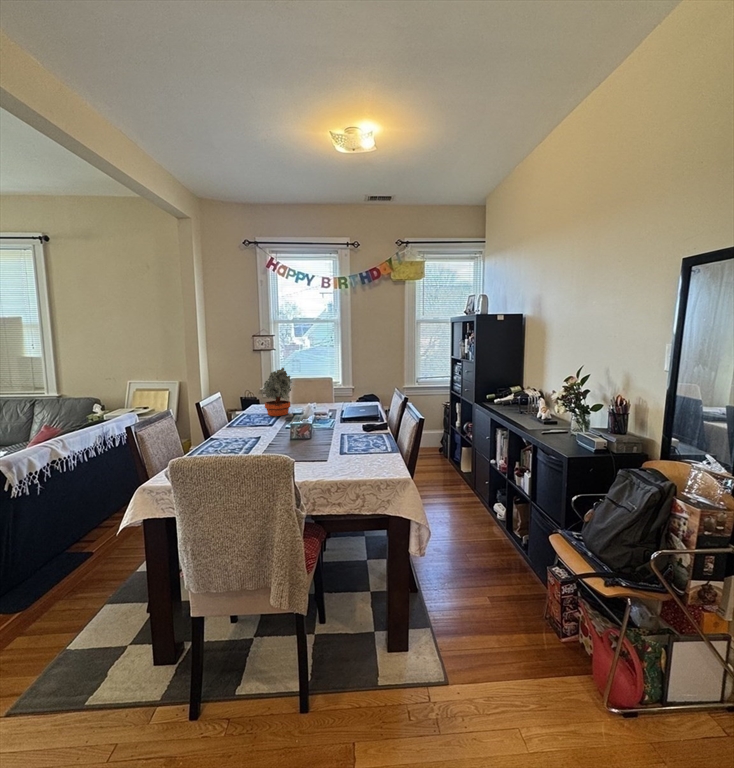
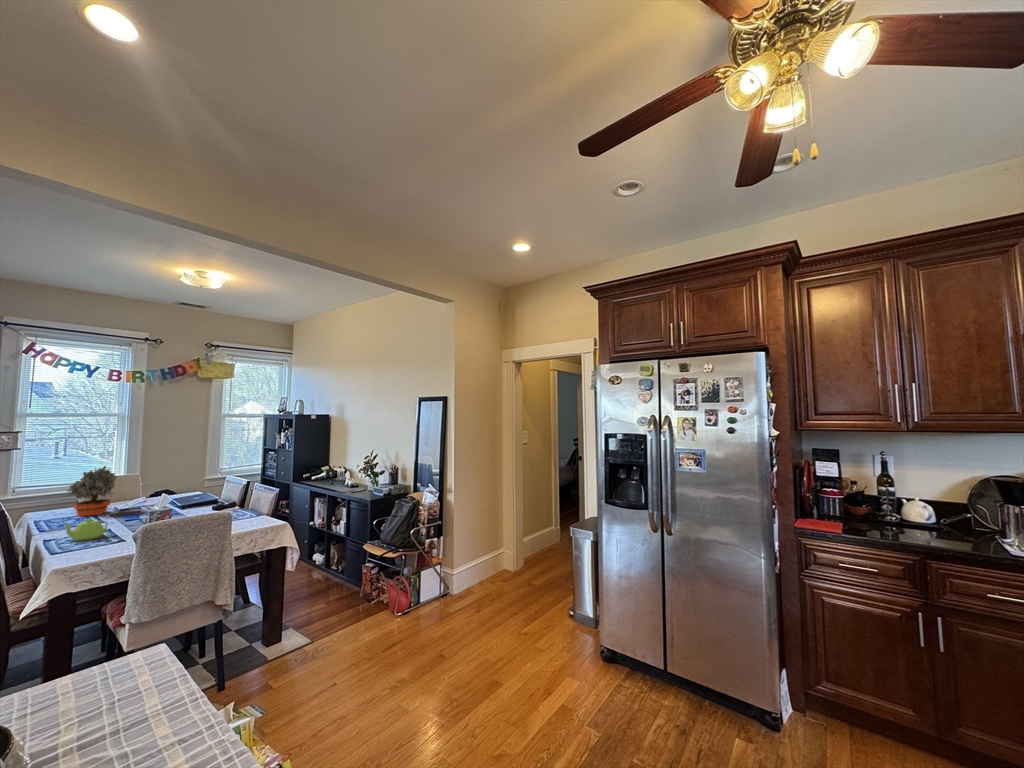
teapot: none [212,425,249,447] -> present [64,519,109,541]

